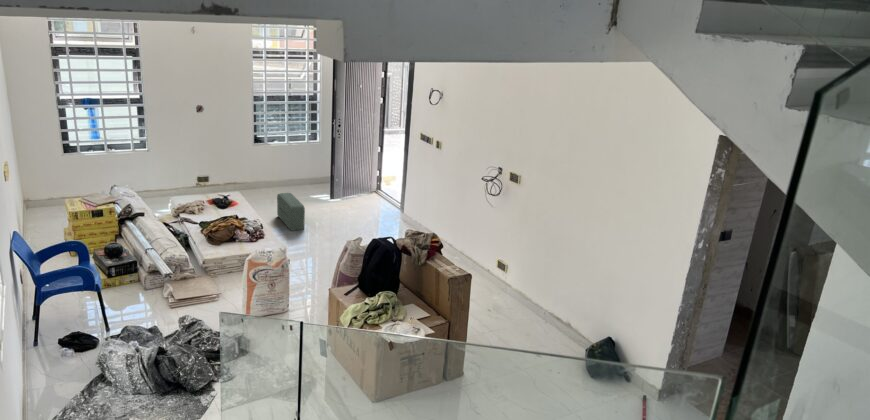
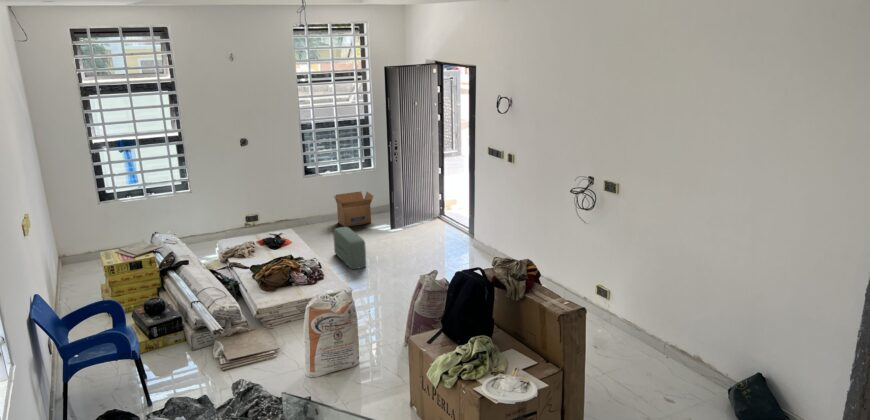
cardboard box: none [281,161,317,192] -> present [334,191,373,227]

